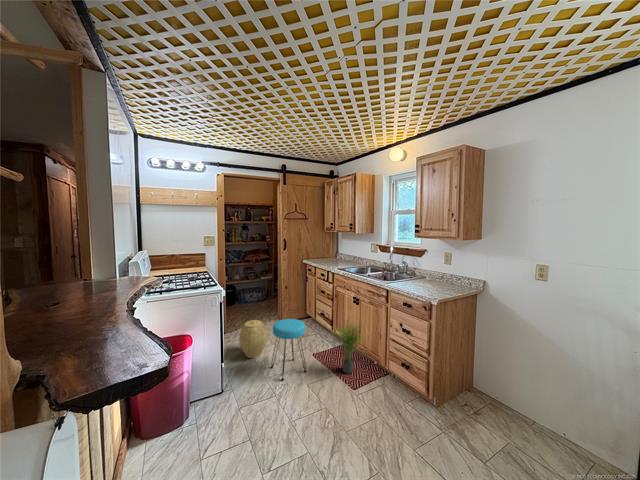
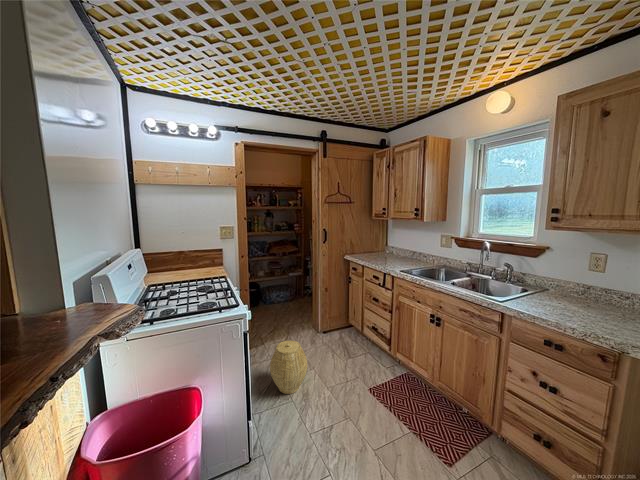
stool: present [271,319,306,380] -> none [316,345,368,441]
potted plant: present [336,321,361,373] -> none [399,345,461,431]

